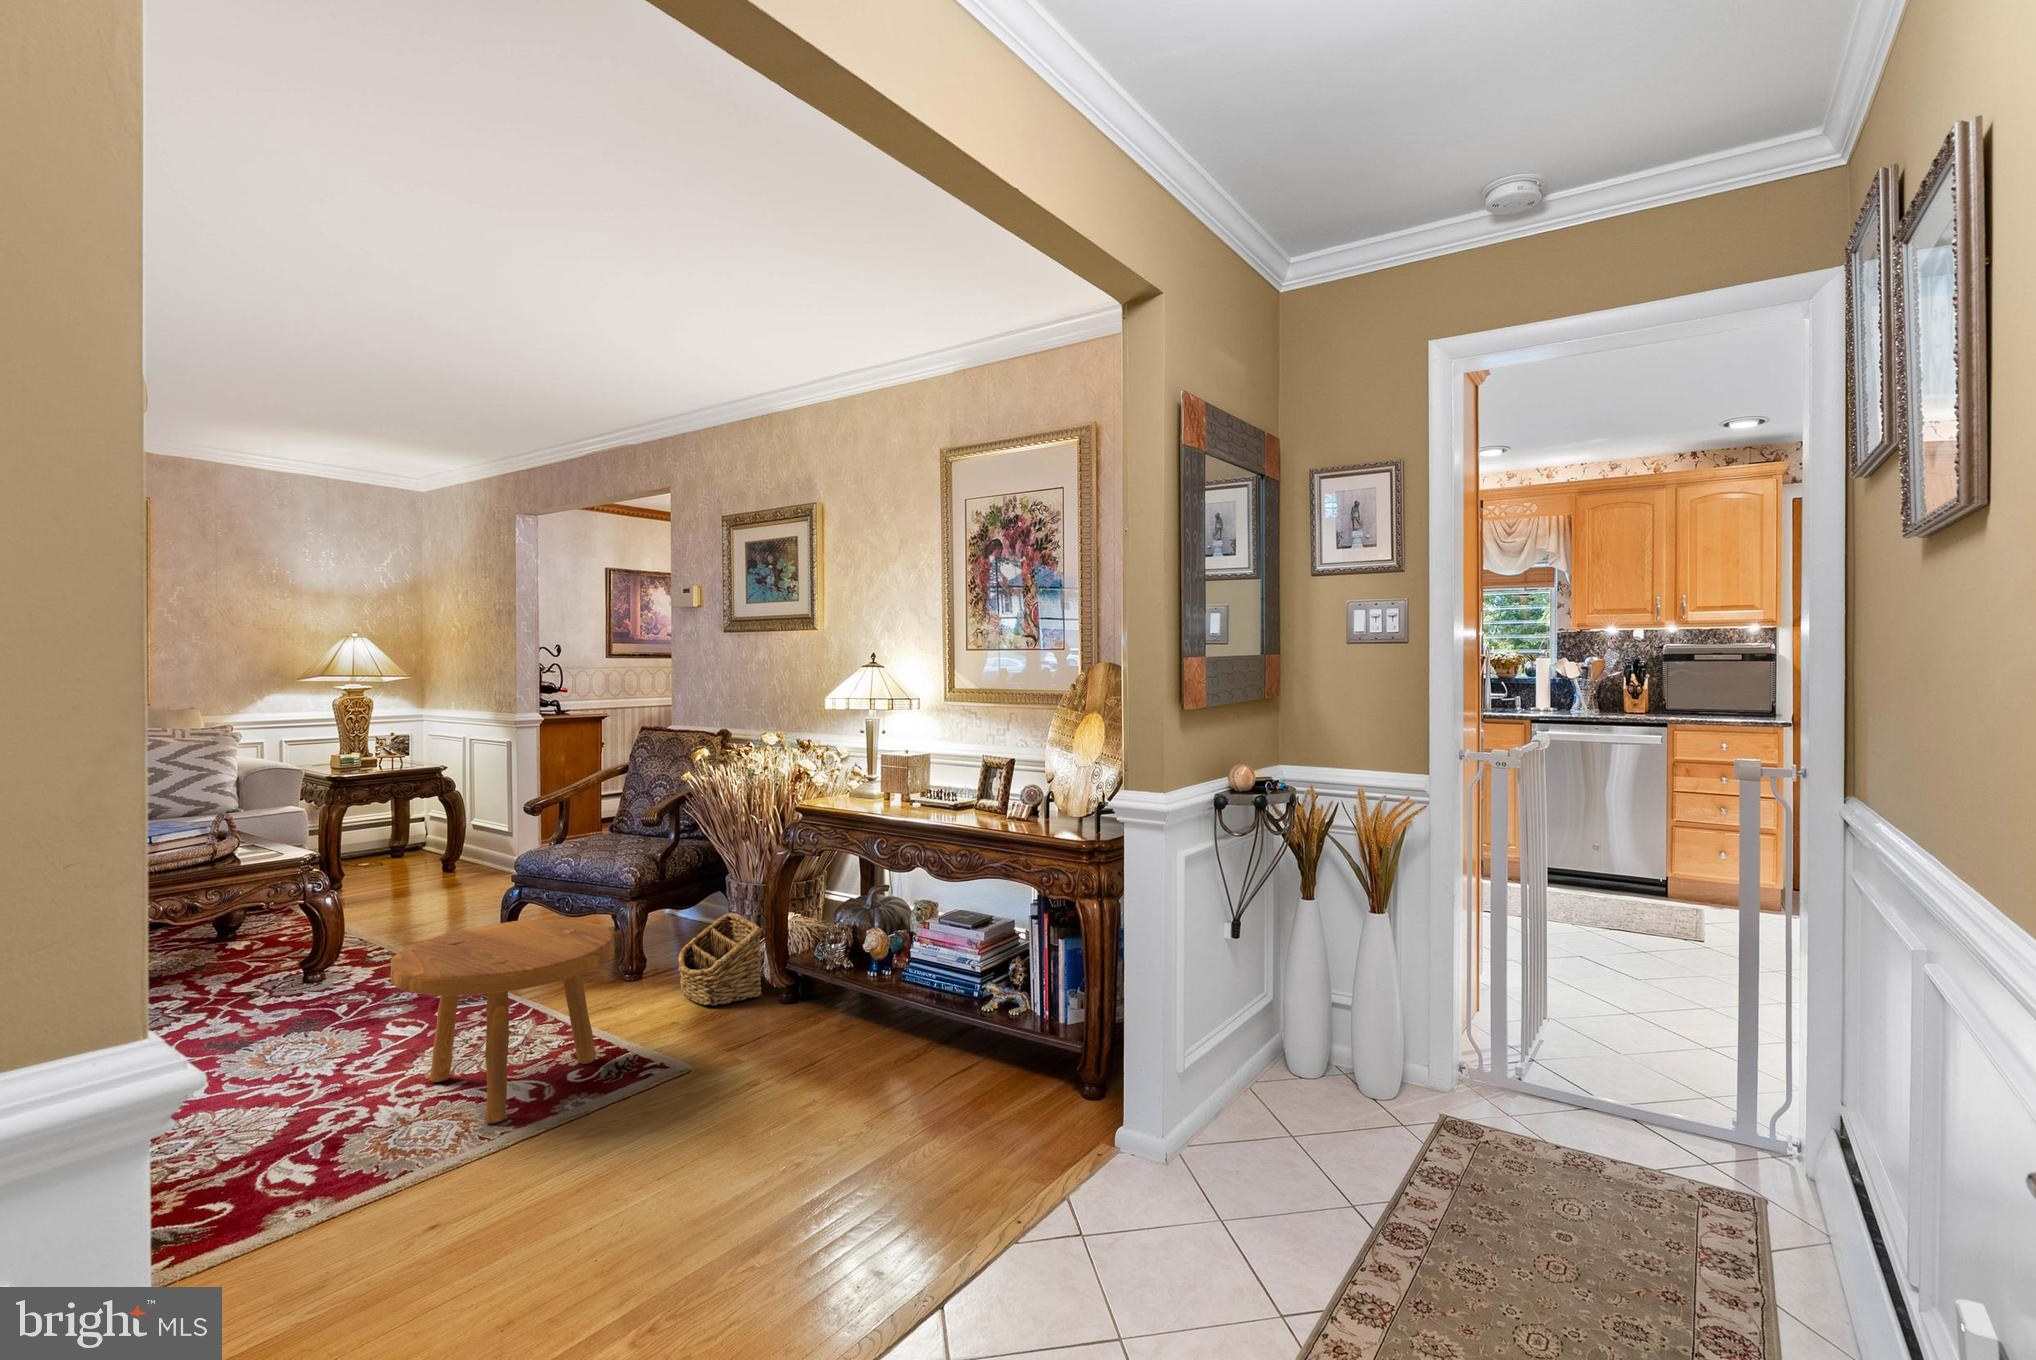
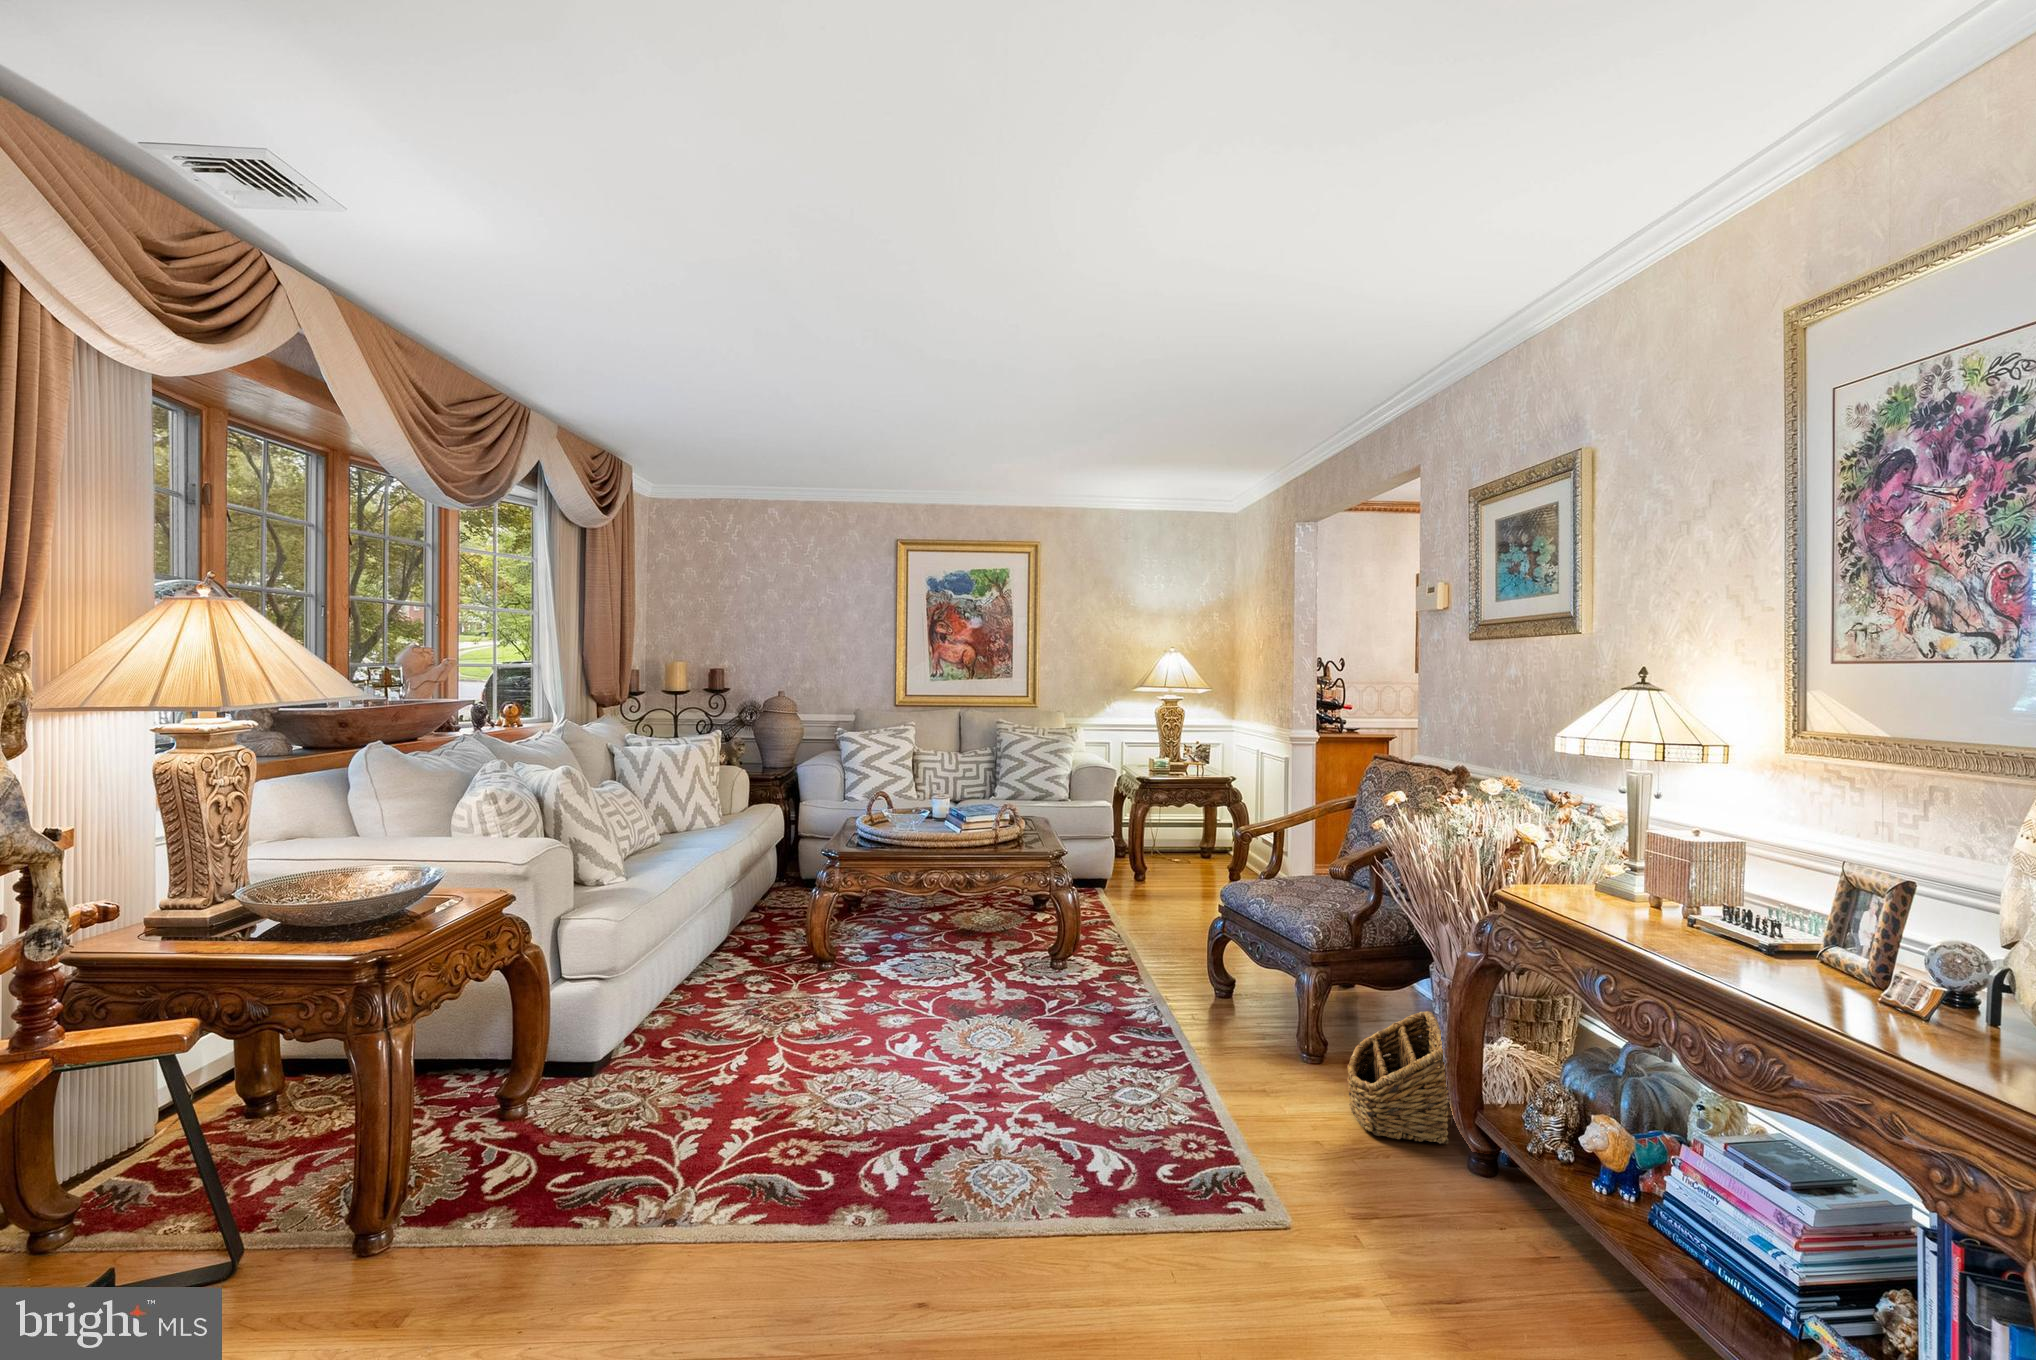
footstool: present [390,919,615,1123] -> none [991,963,1217,1202]

